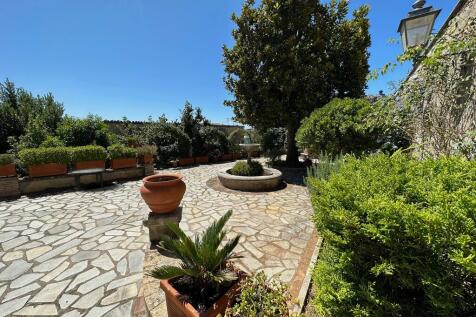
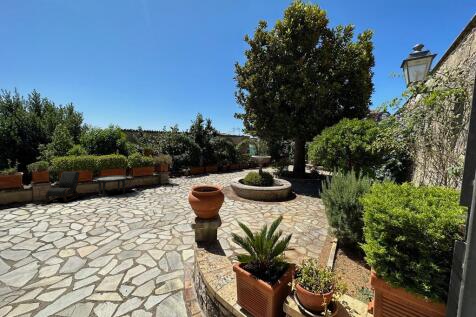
lounge chair: none [12,165,51,198] -> present [46,172,80,202]

